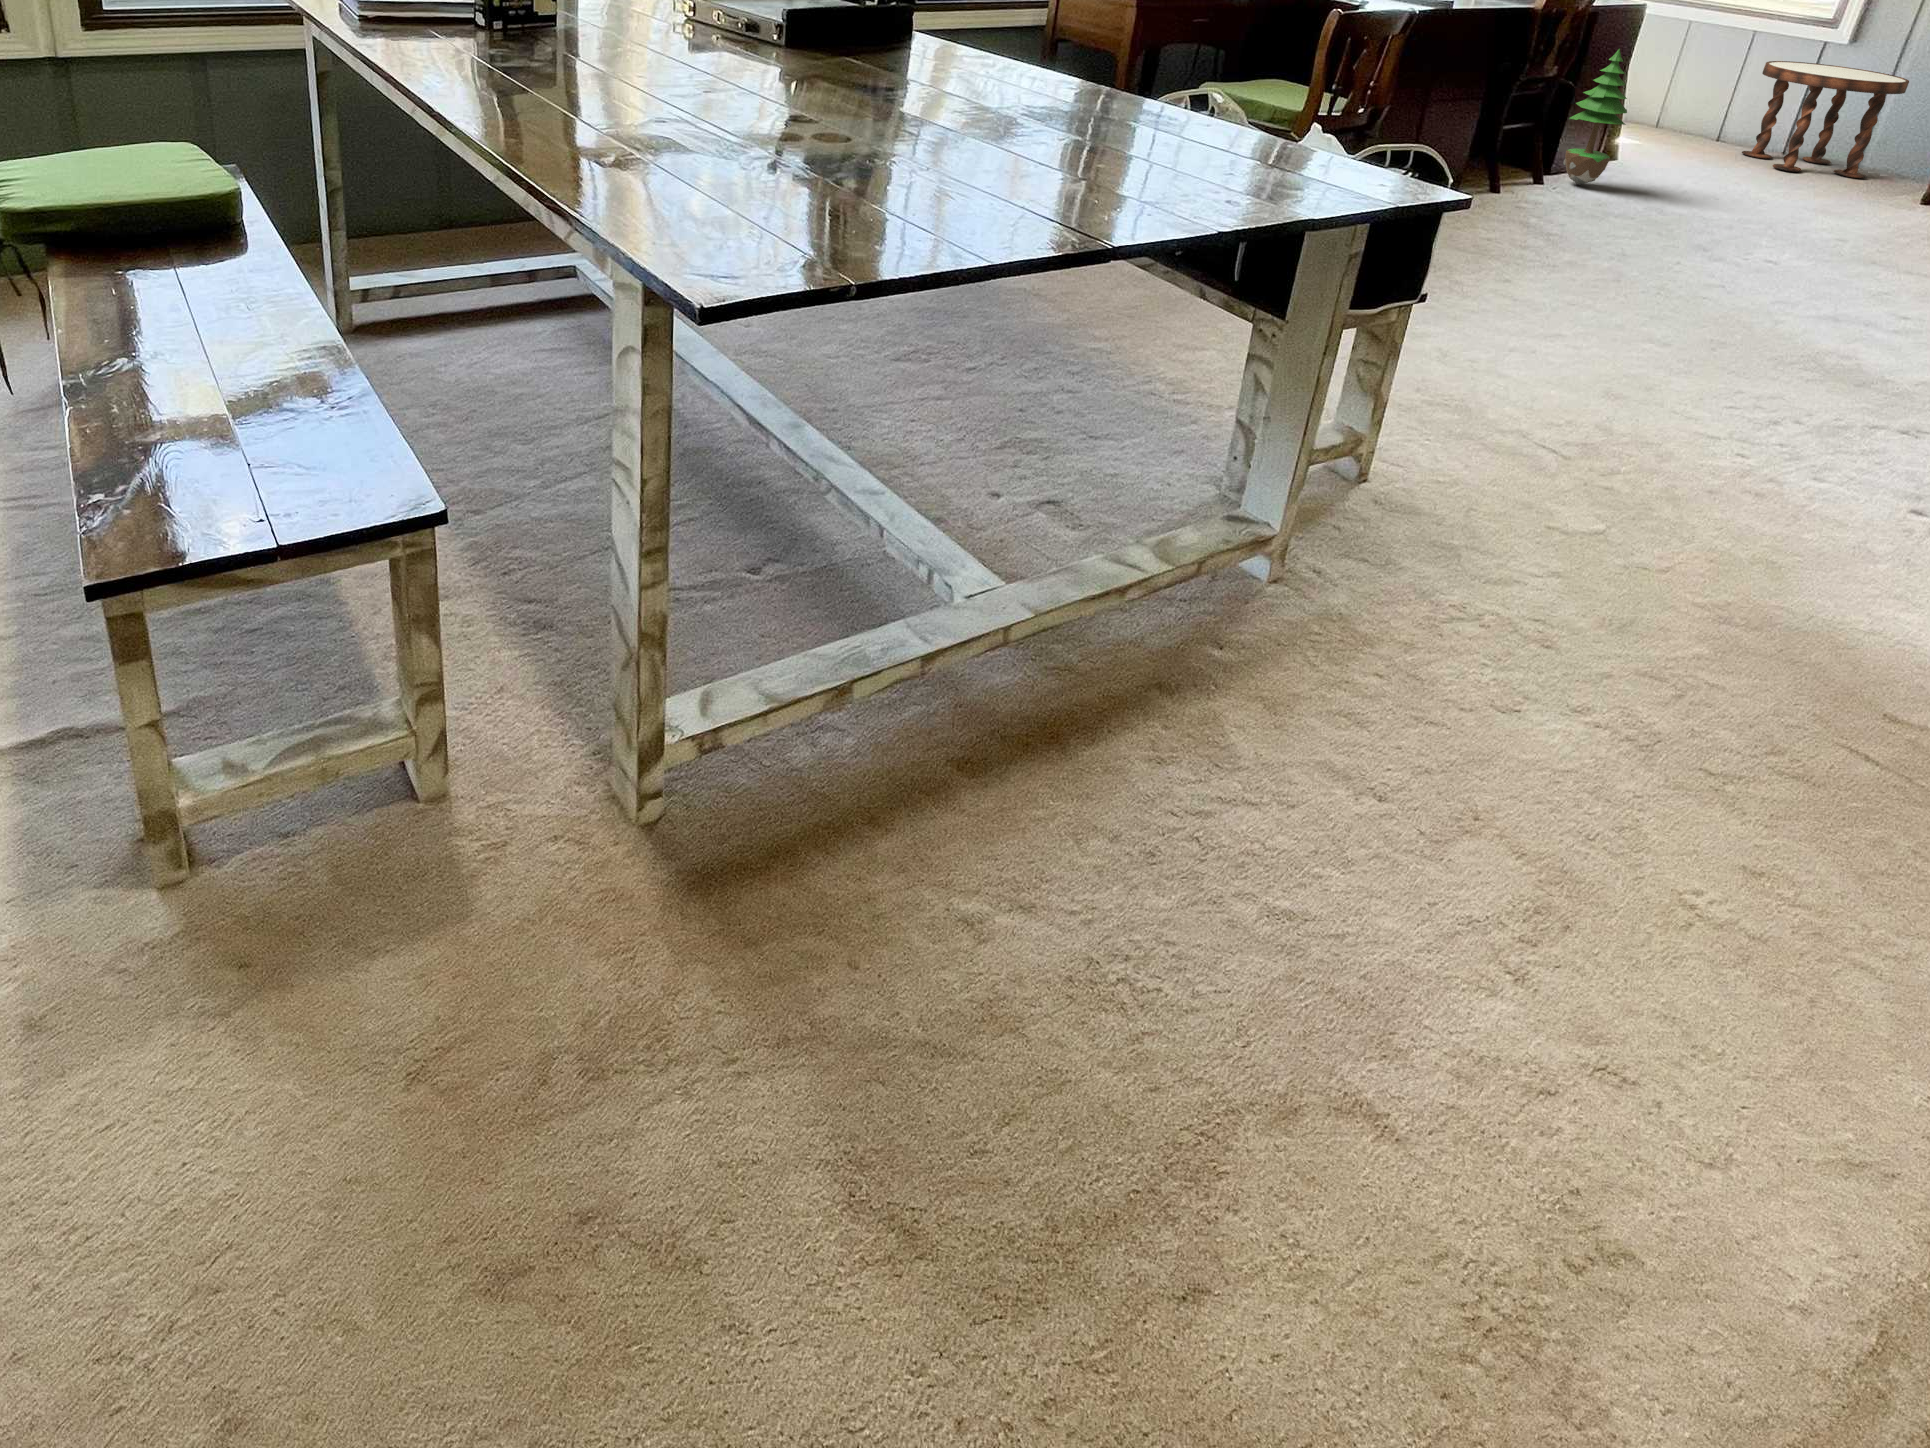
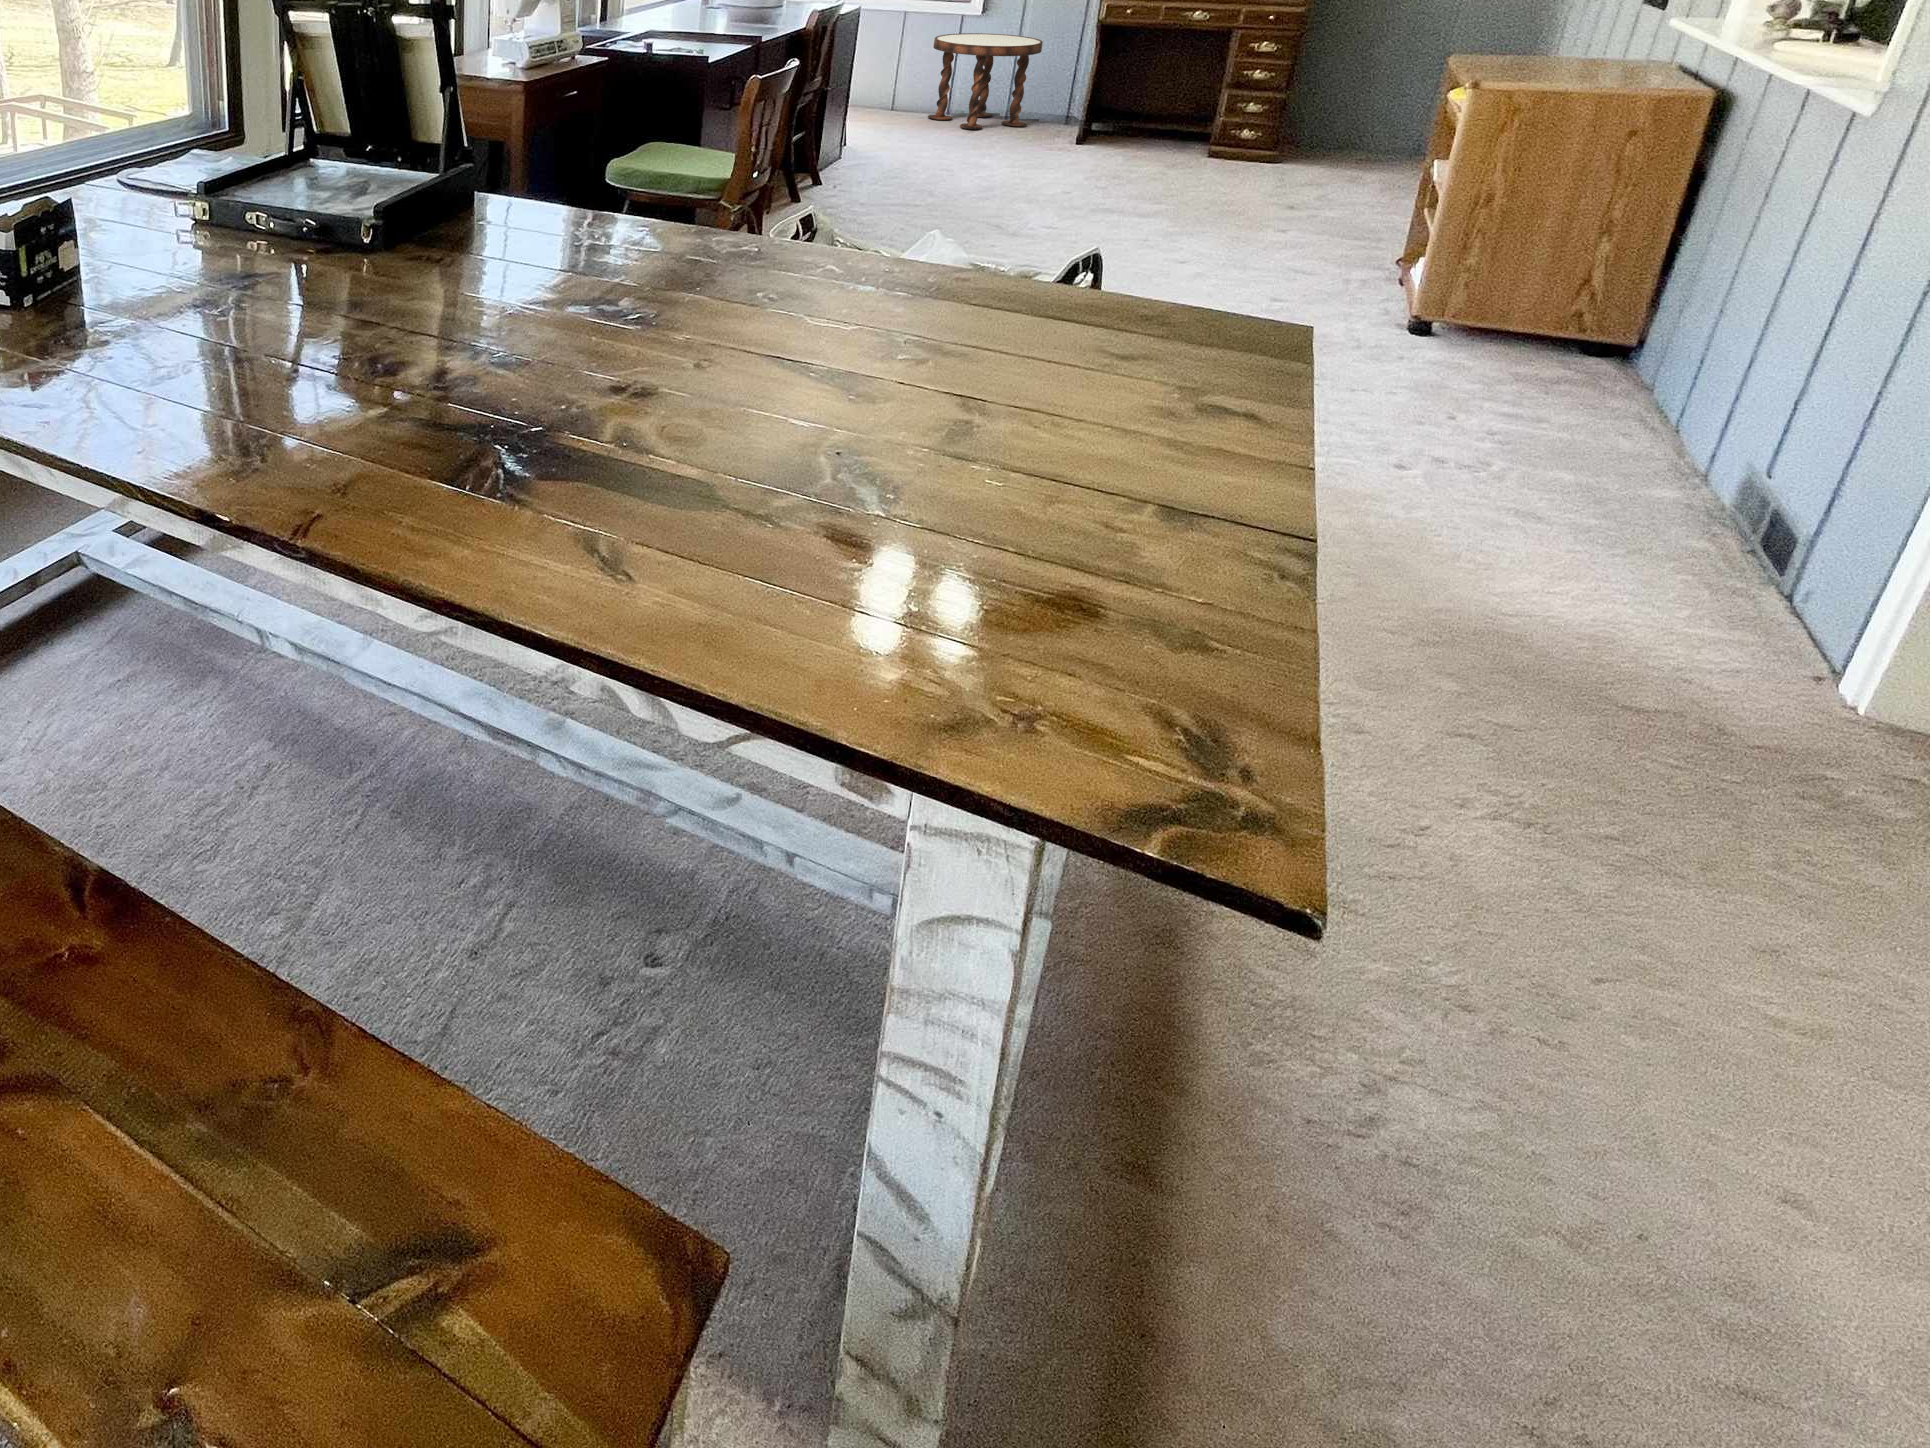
potted tree: present [1563,49,1627,185] -> none [838,51,887,177]

